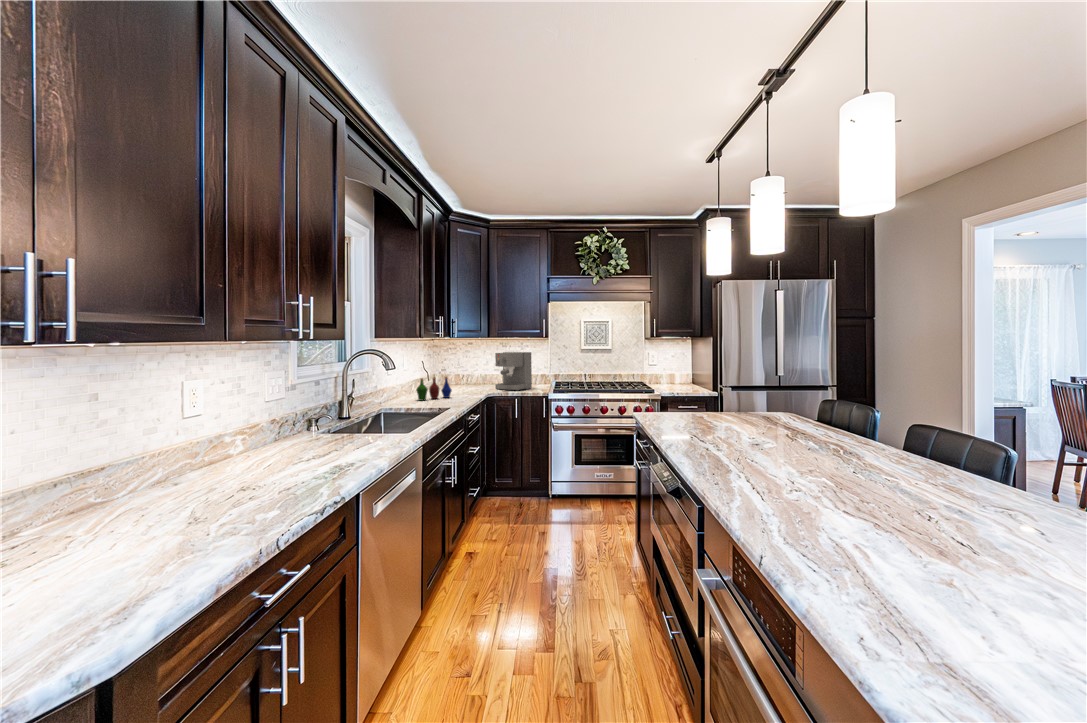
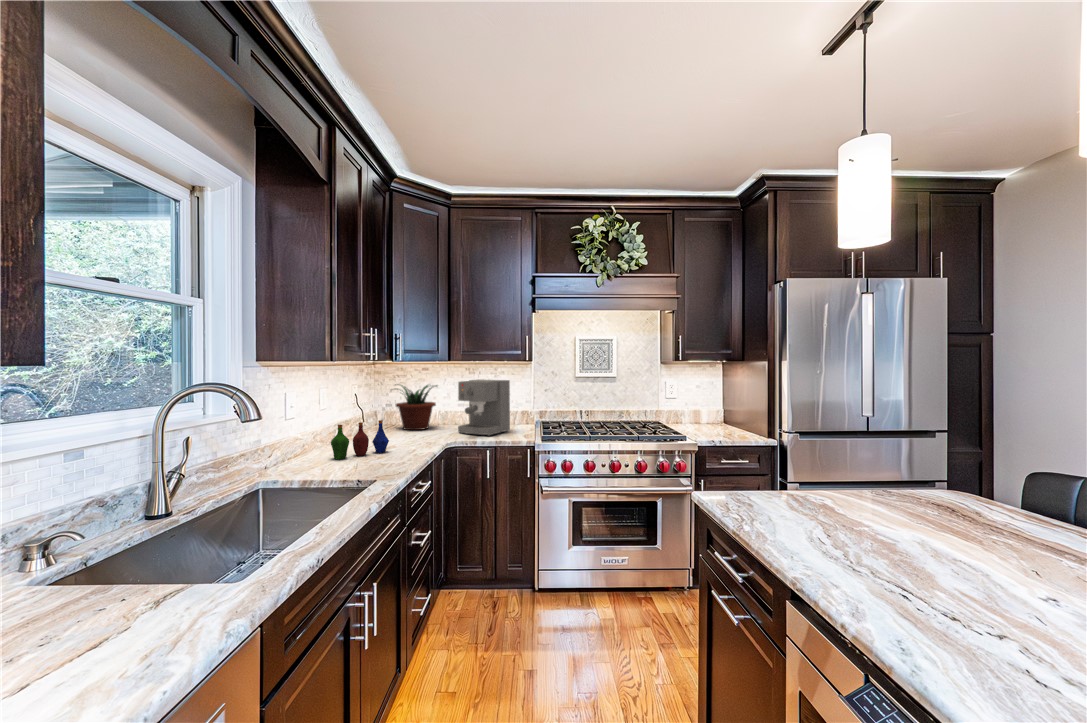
potted plant: none [447,355,481,387] -> present [396,385,437,430]

